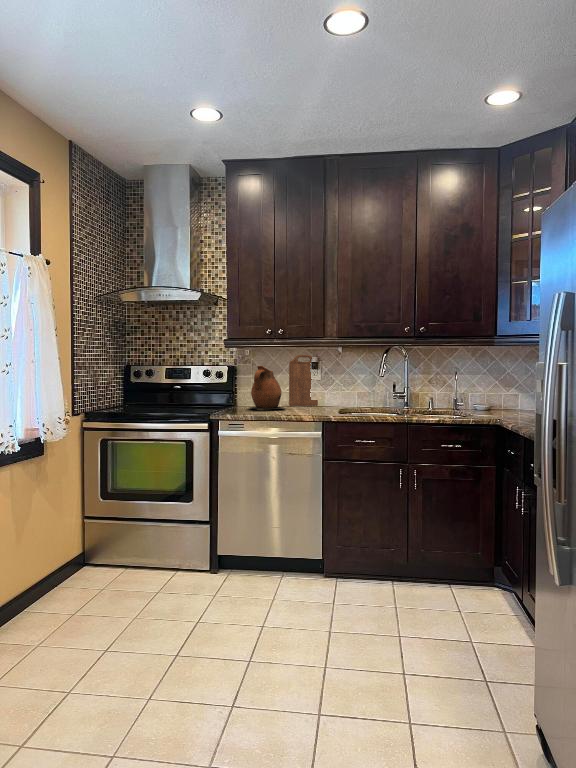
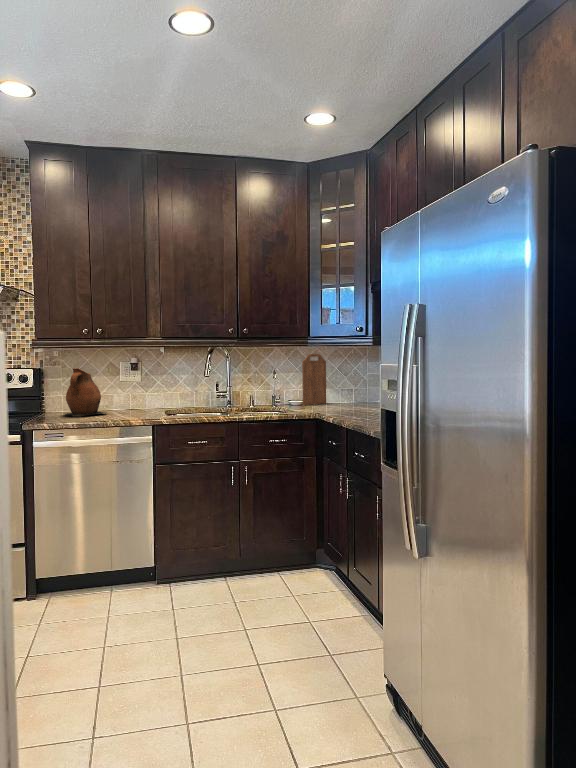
cutting board: present [289,355,318,406] -> present [302,354,327,405]

